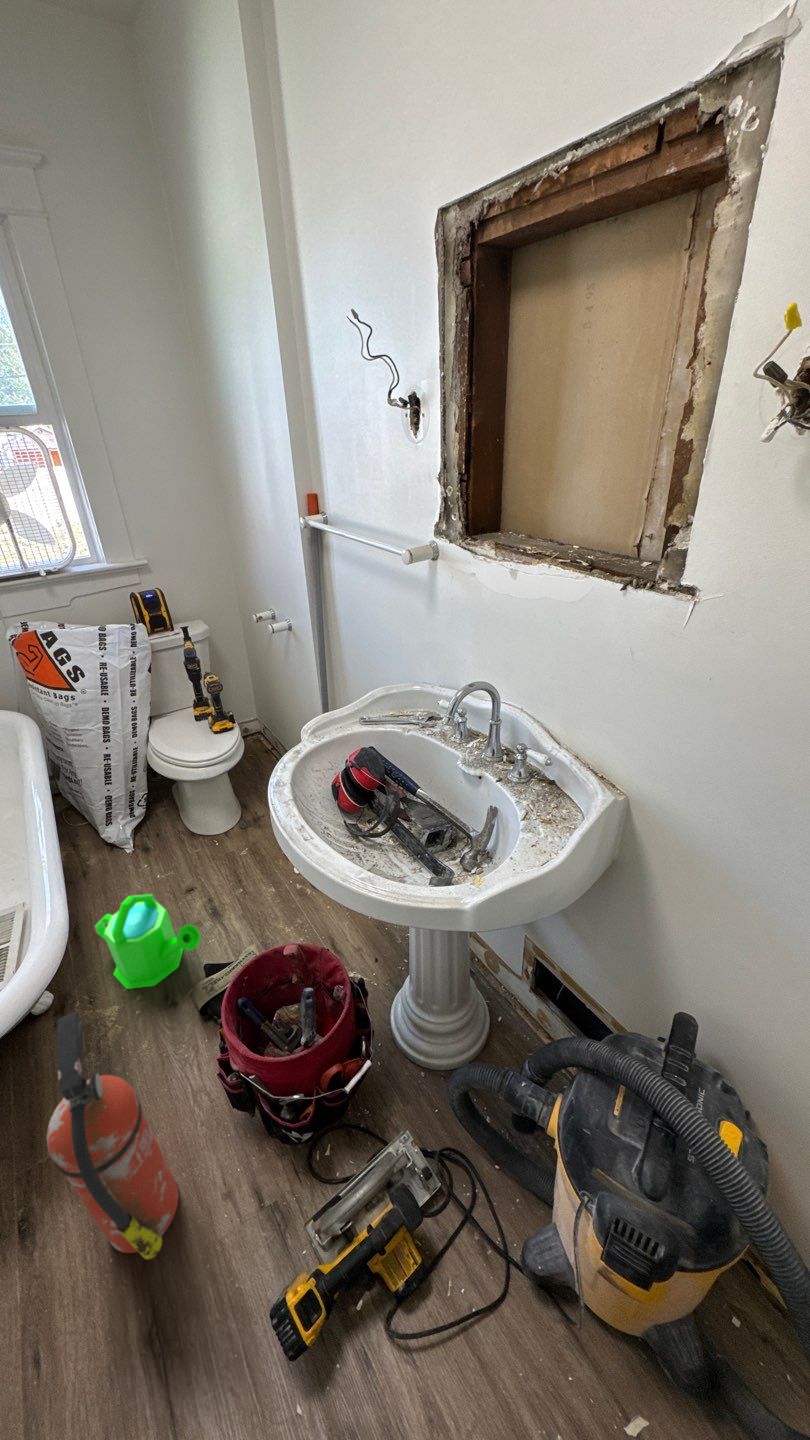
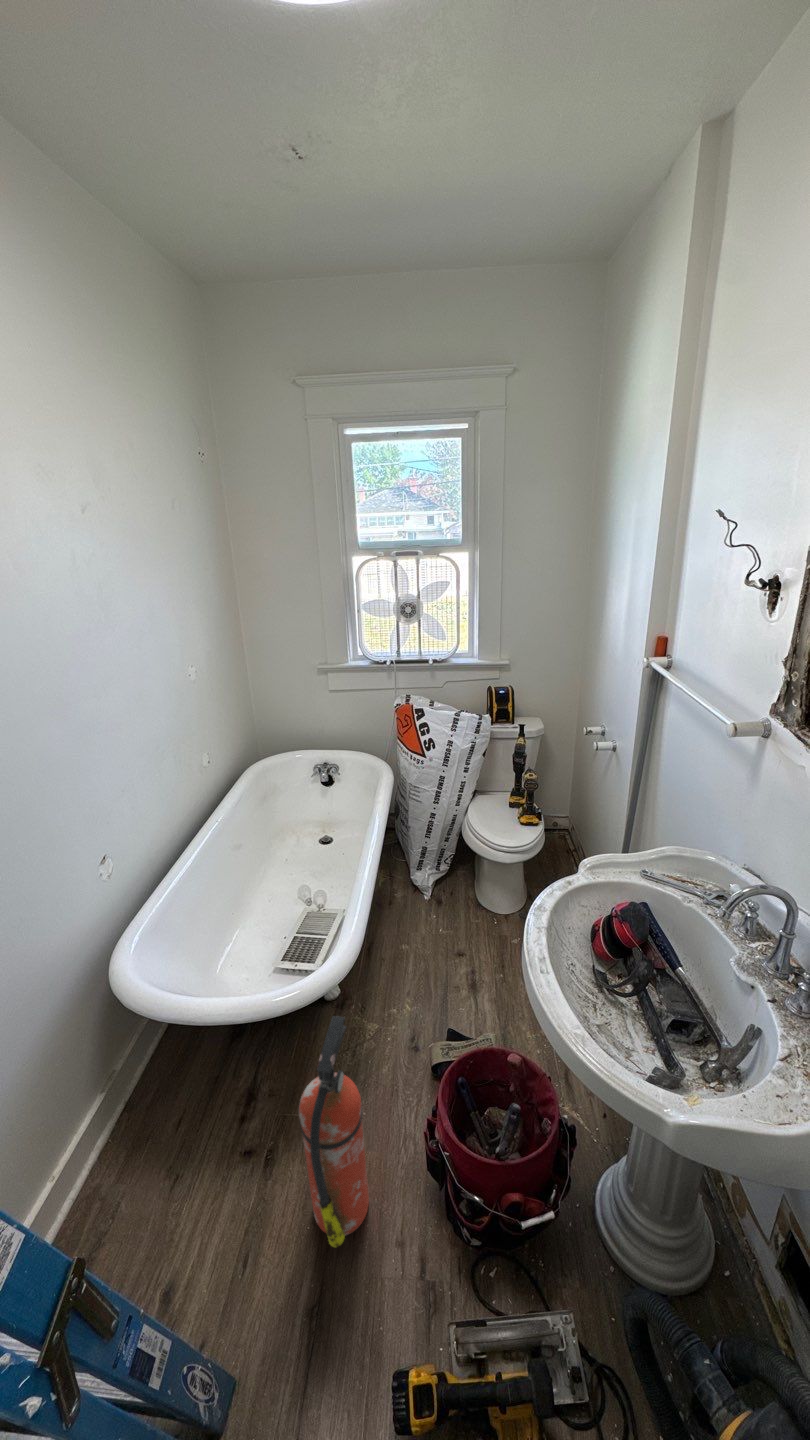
watering can: present [95,894,201,989] -> none [382,940,453,1024]

